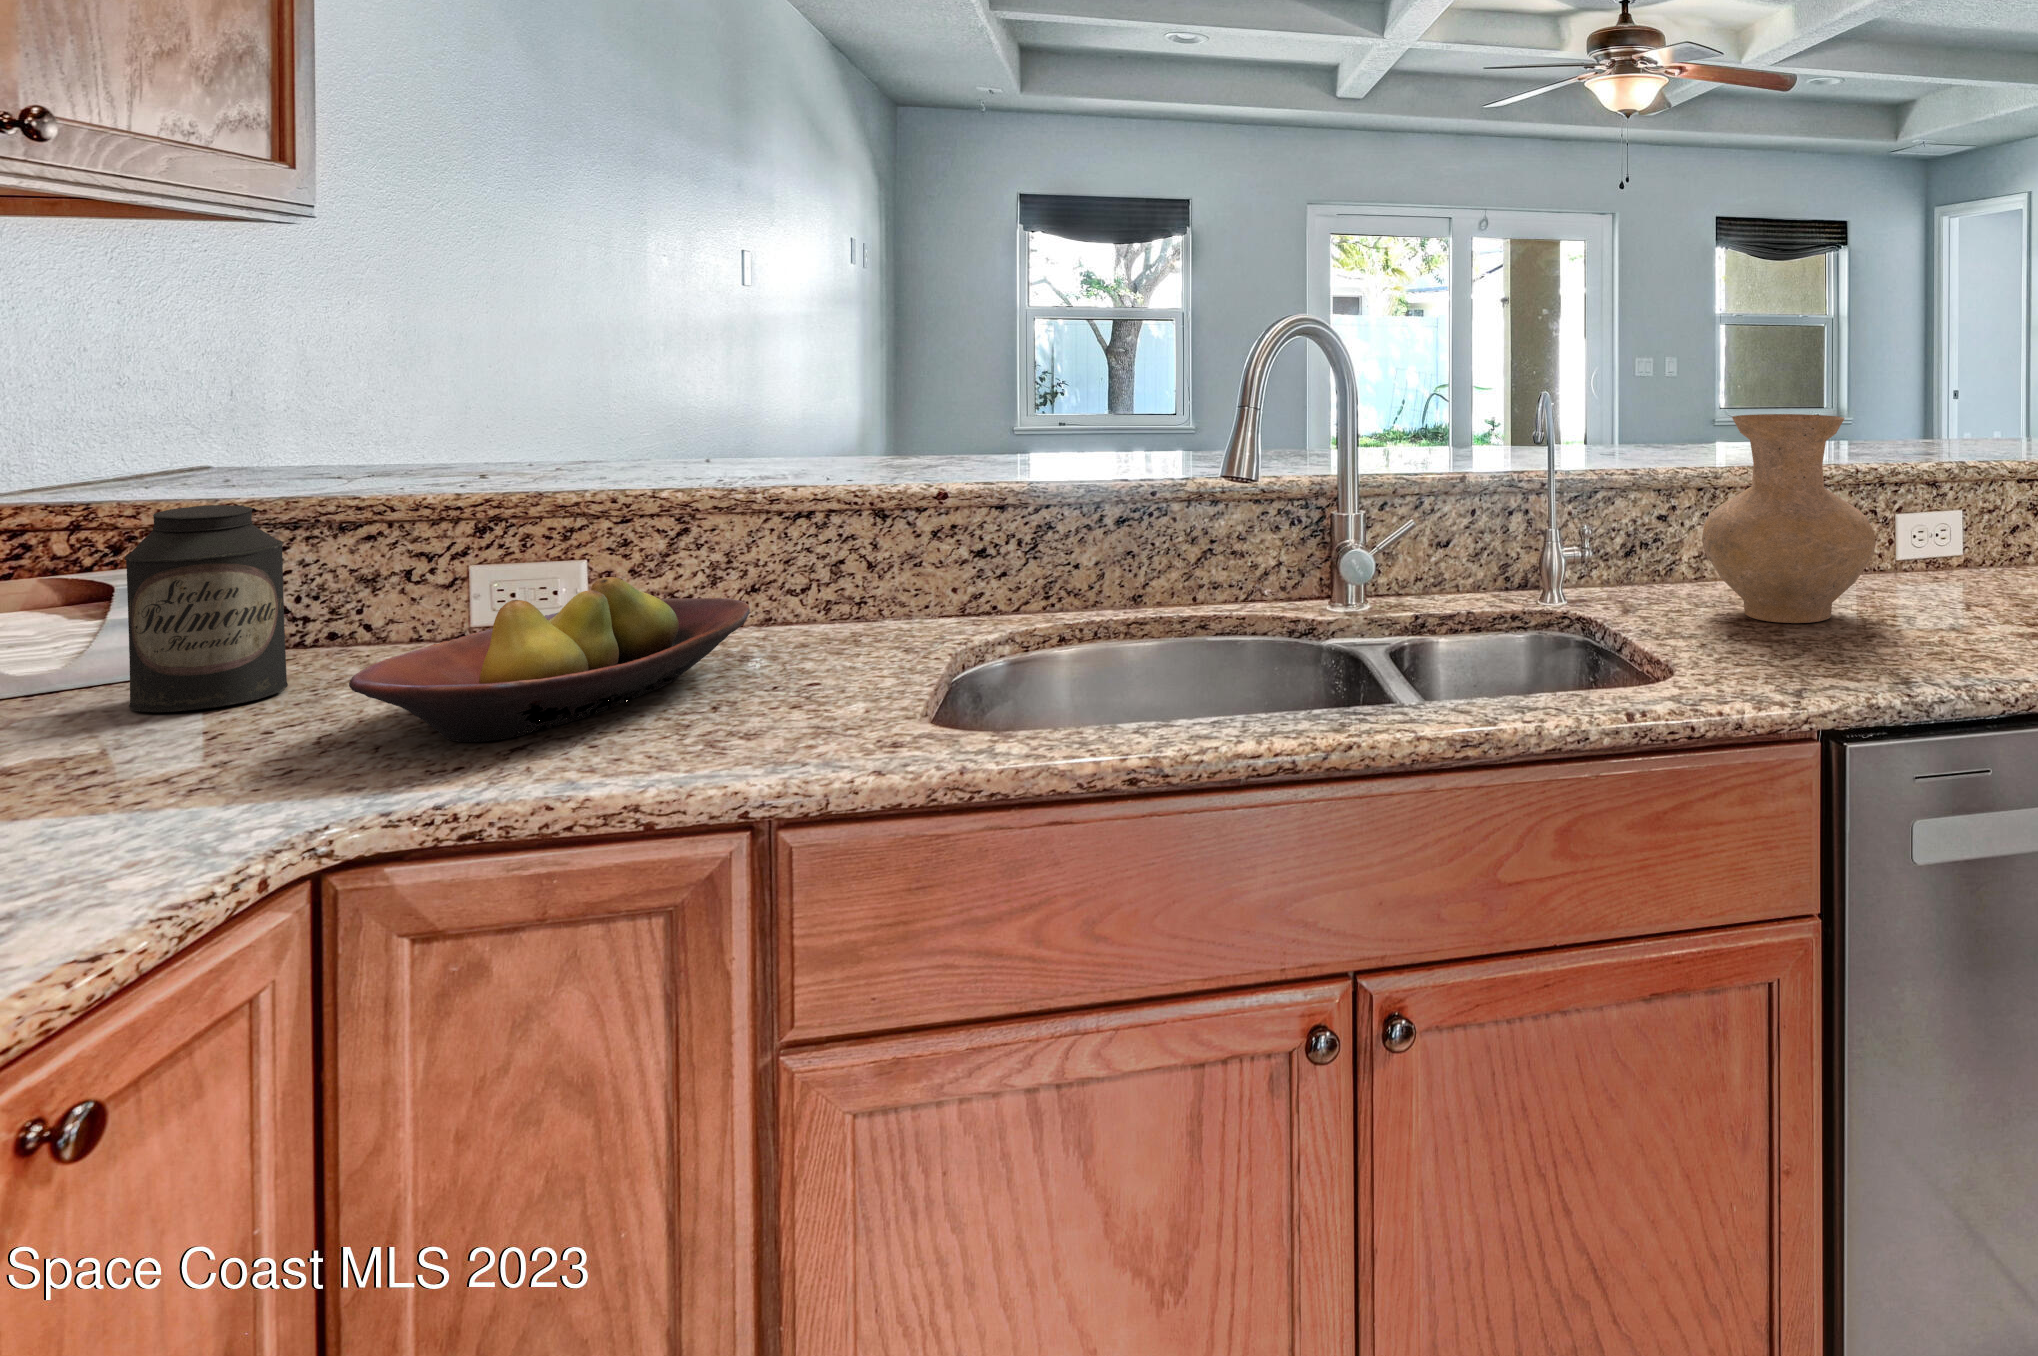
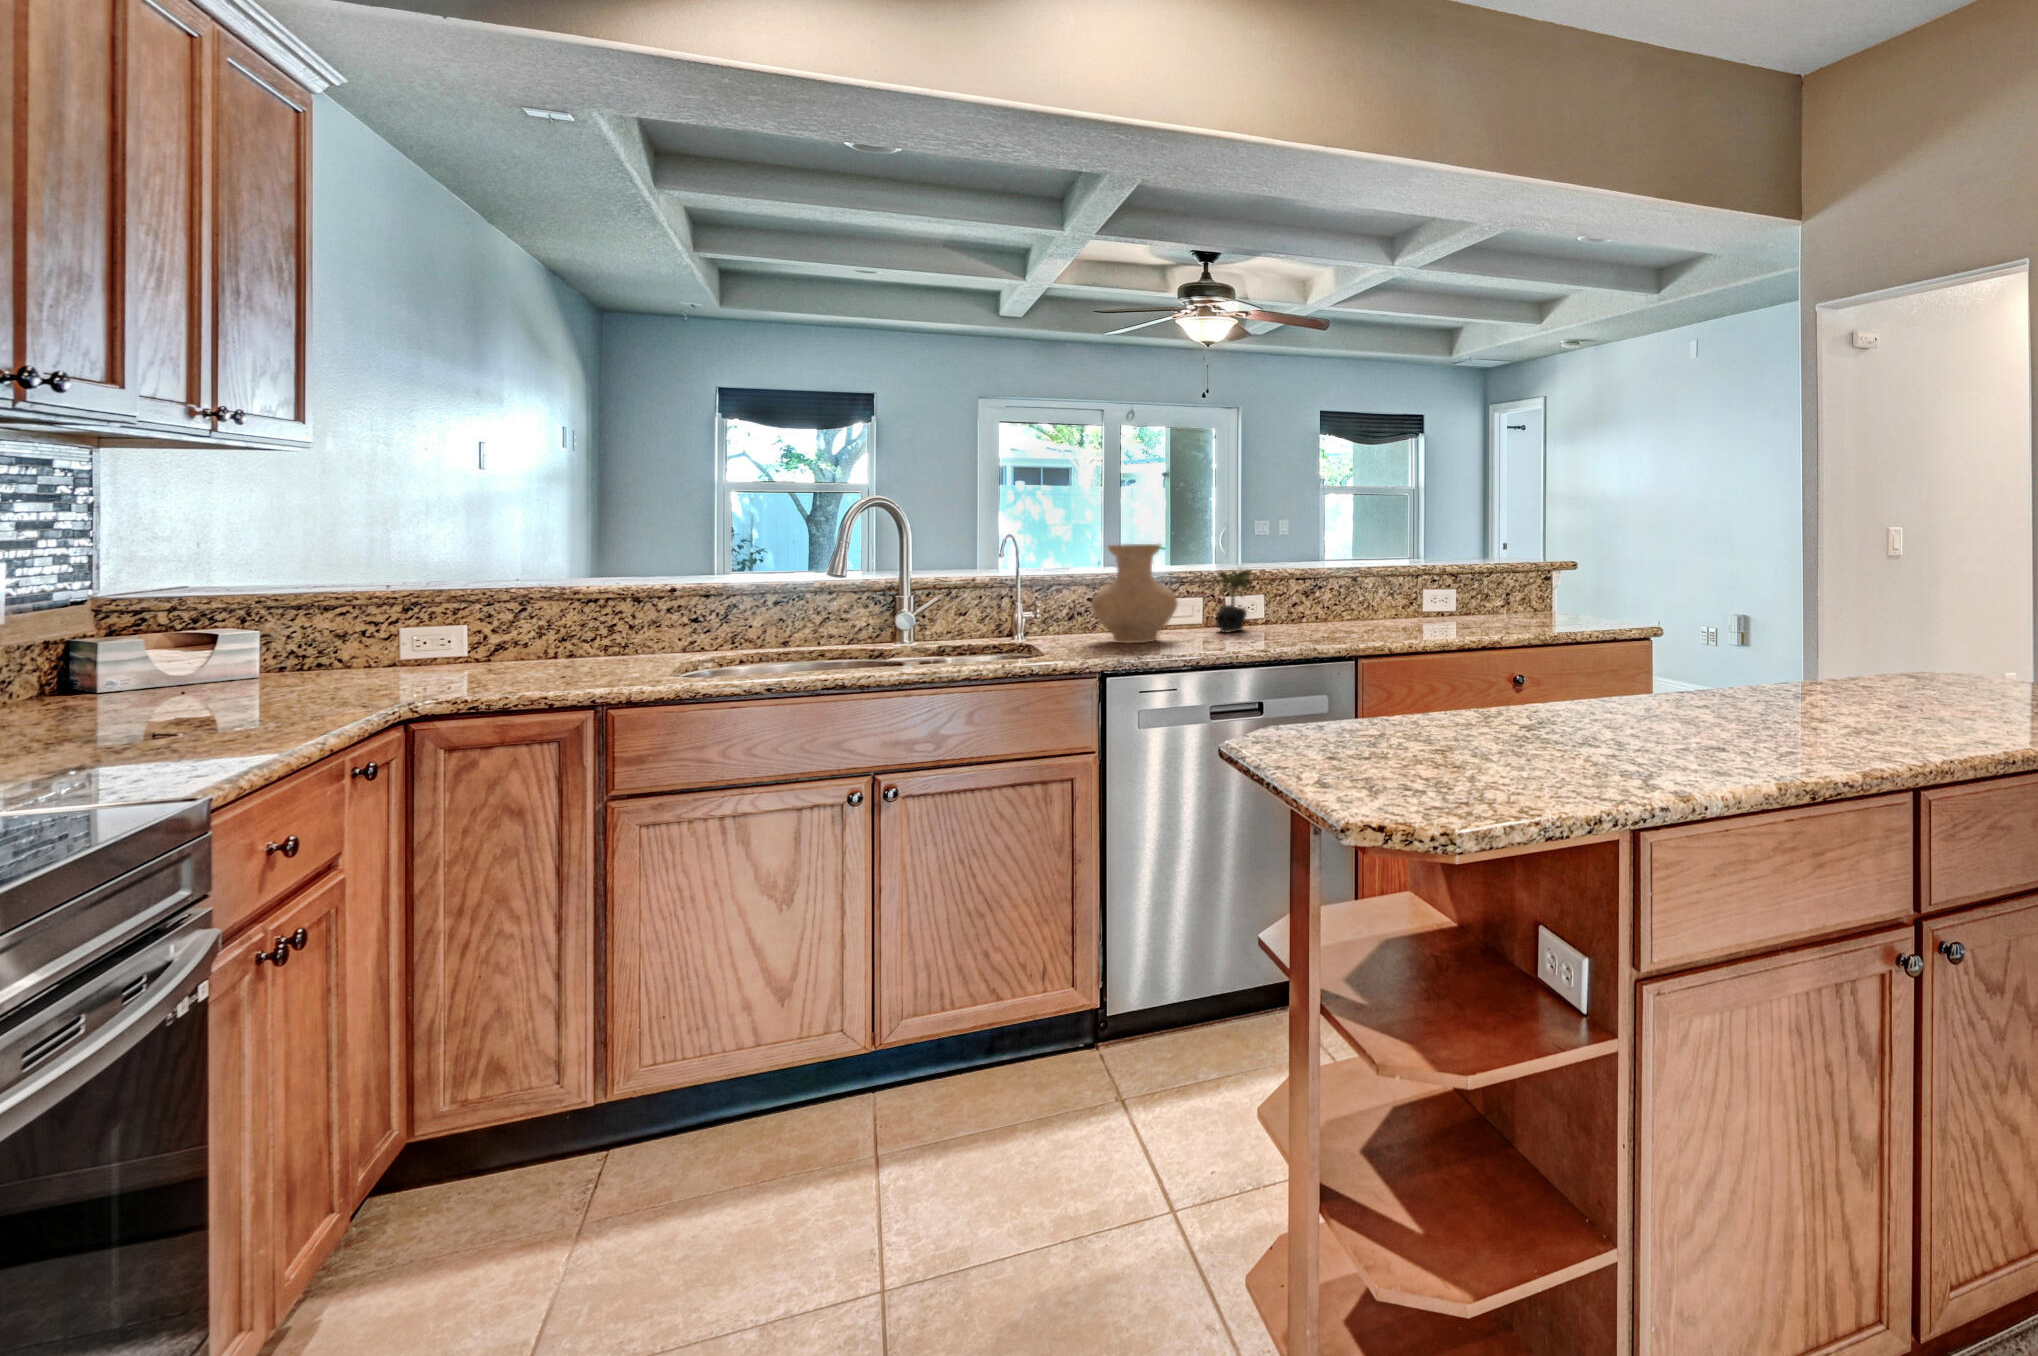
succulent plant: none [1892,456,1982,592] -> present [1213,570,1251,633]
canister: present [125,505,288,712] -> none [242,592,321,688]
fruit bowl: present [349,577,750,742] -> none [385,624,572,690]

